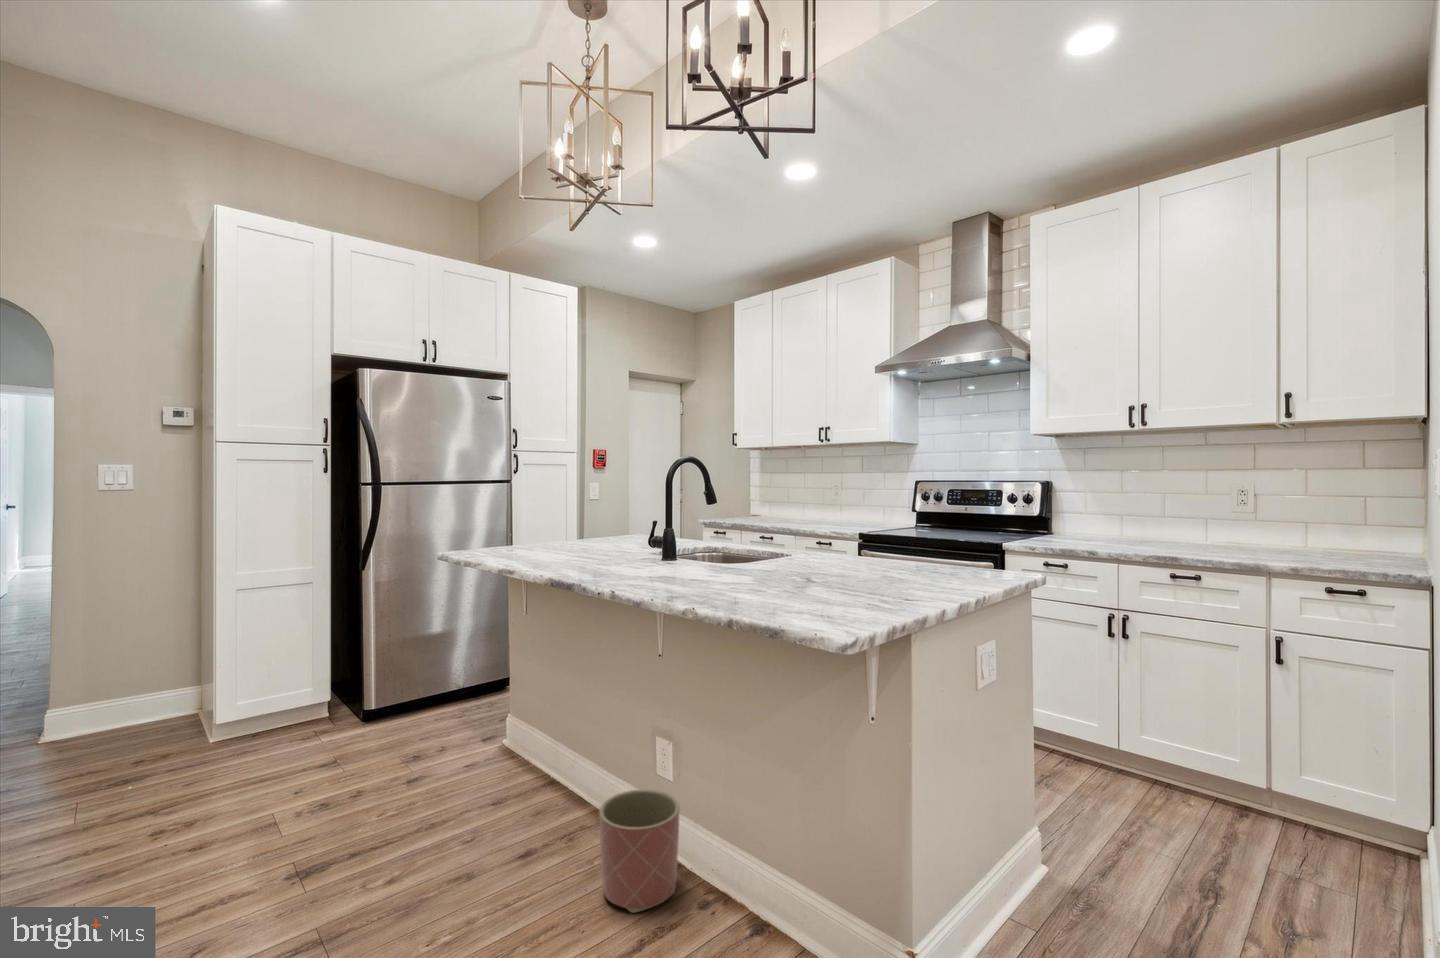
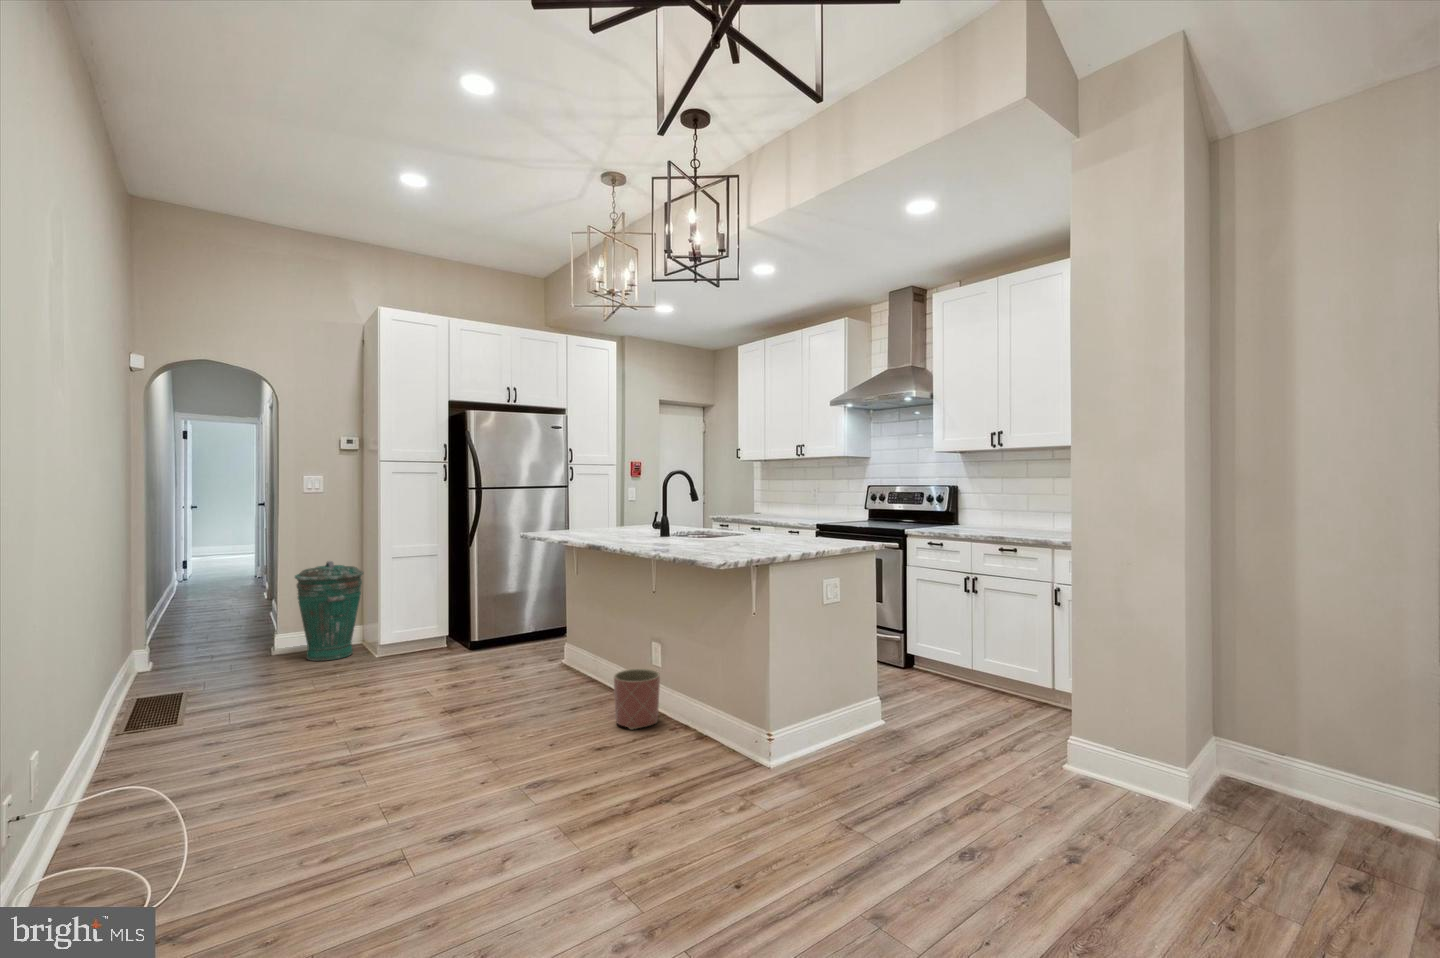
trash can: none [72,594,195,752] -> present [295,561,364,661]

